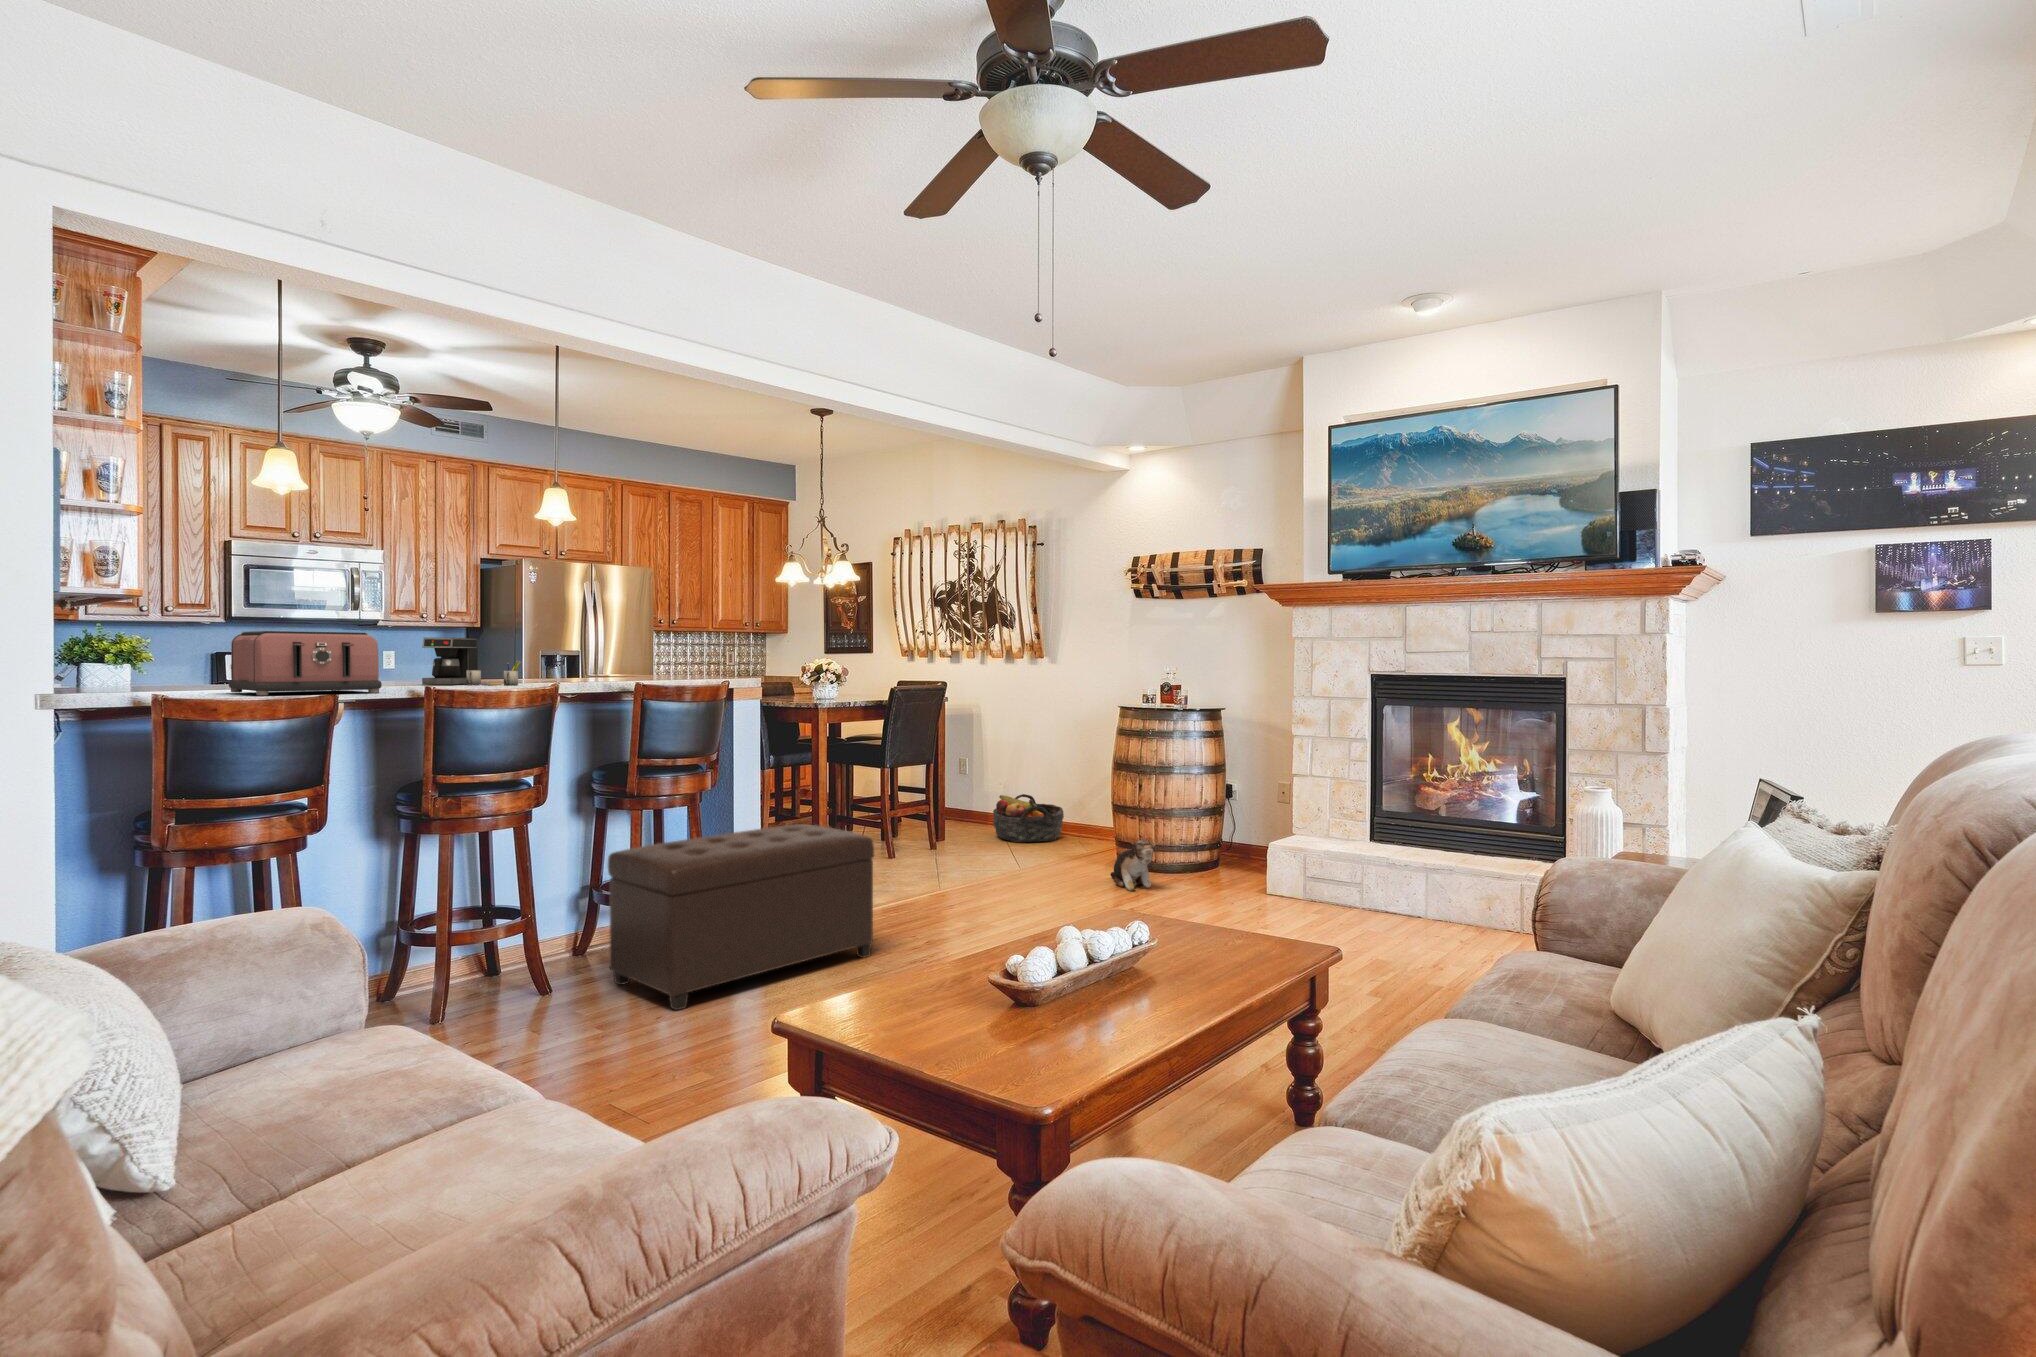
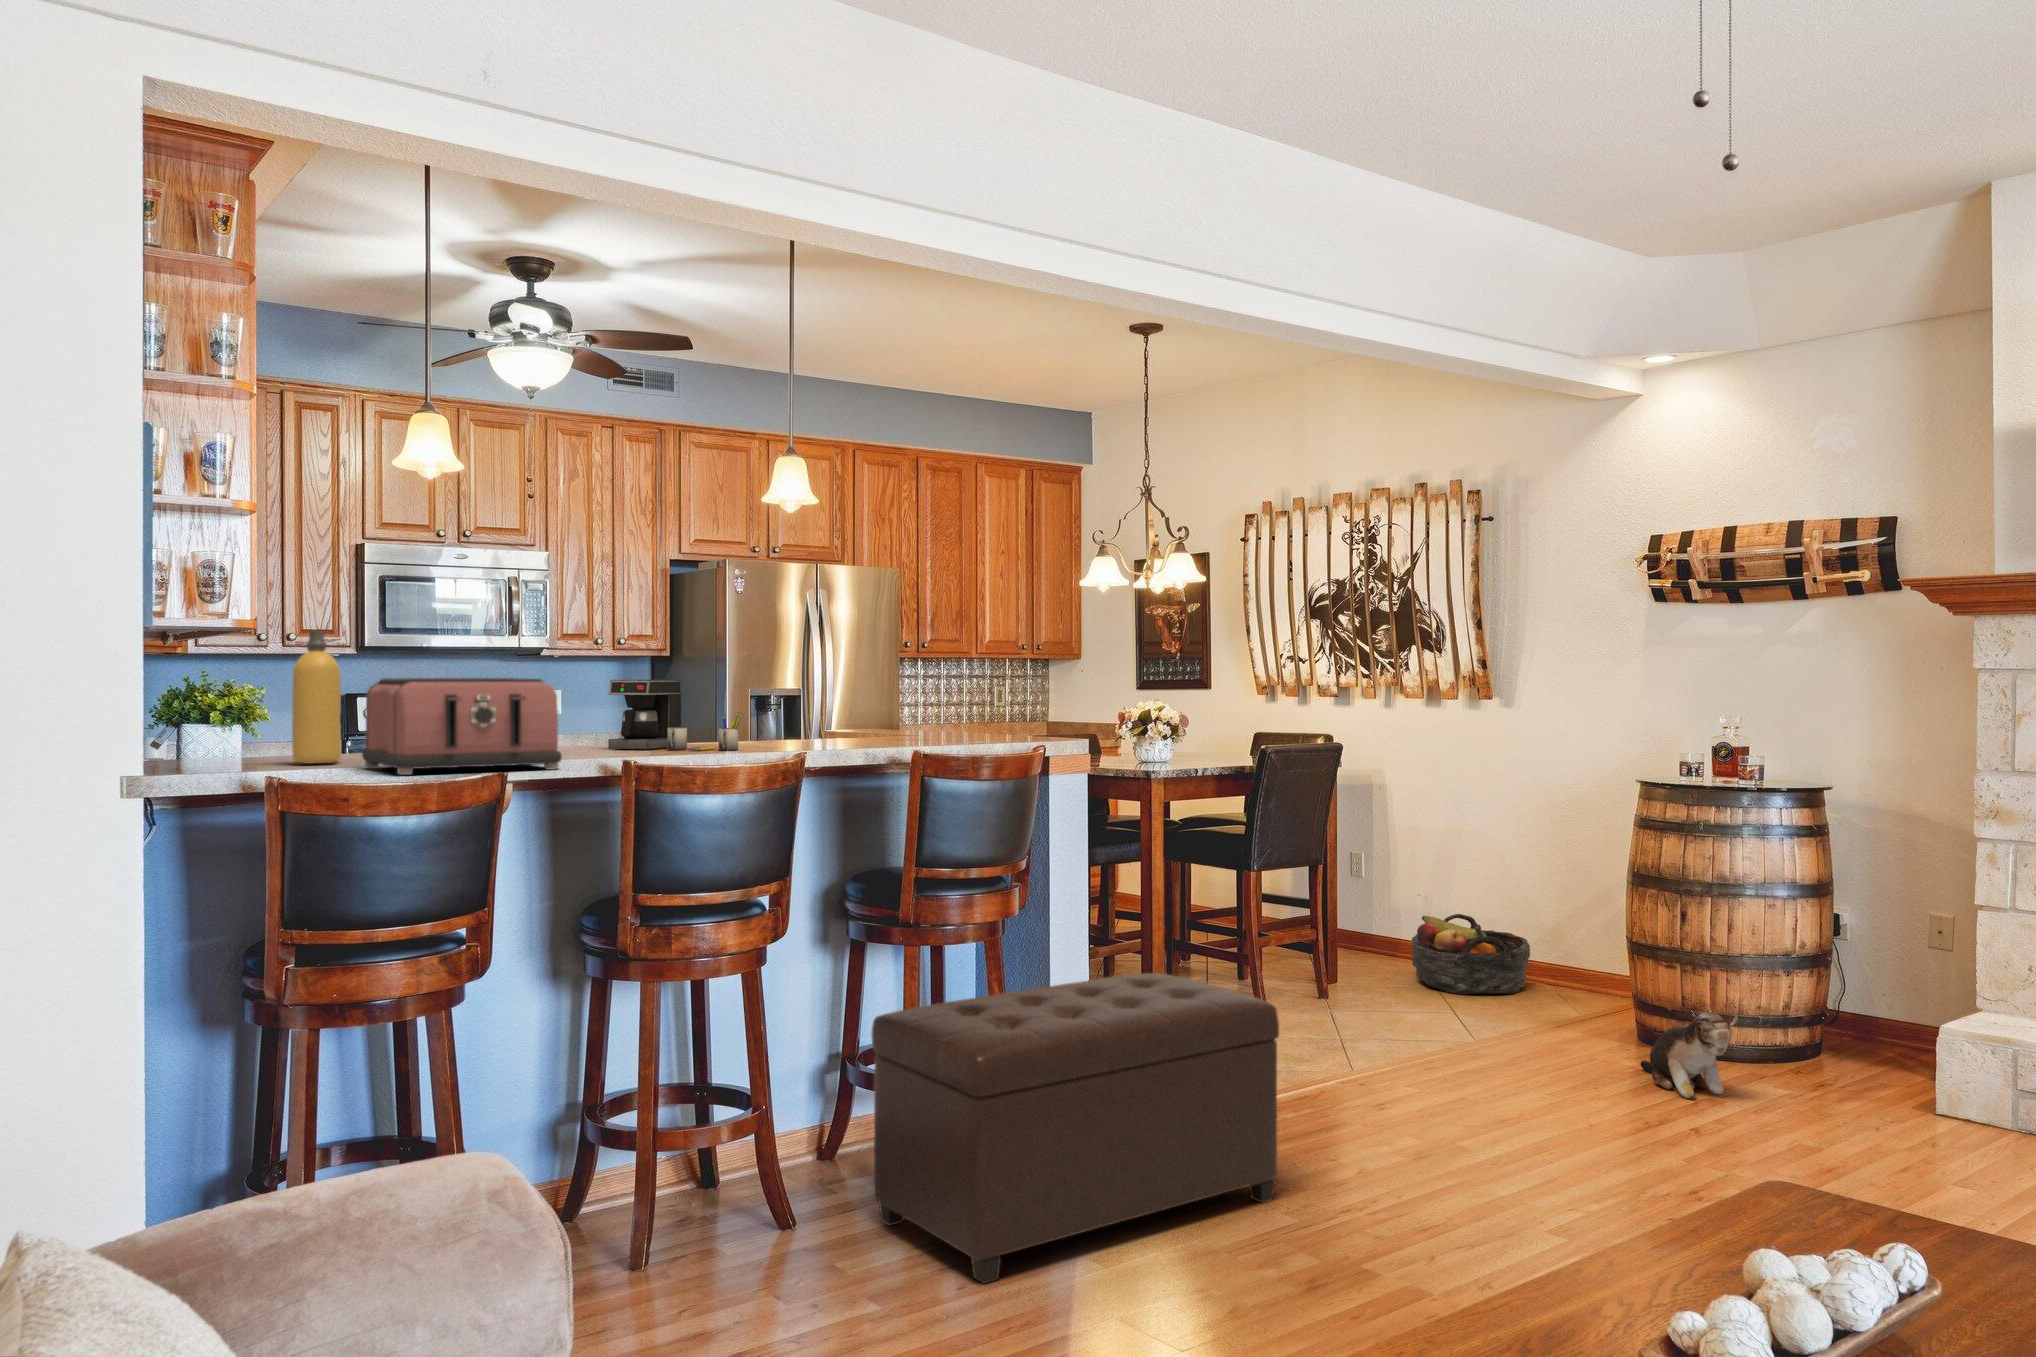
bottle: none [172,599,212,691] -> present [292,631,341,763]

